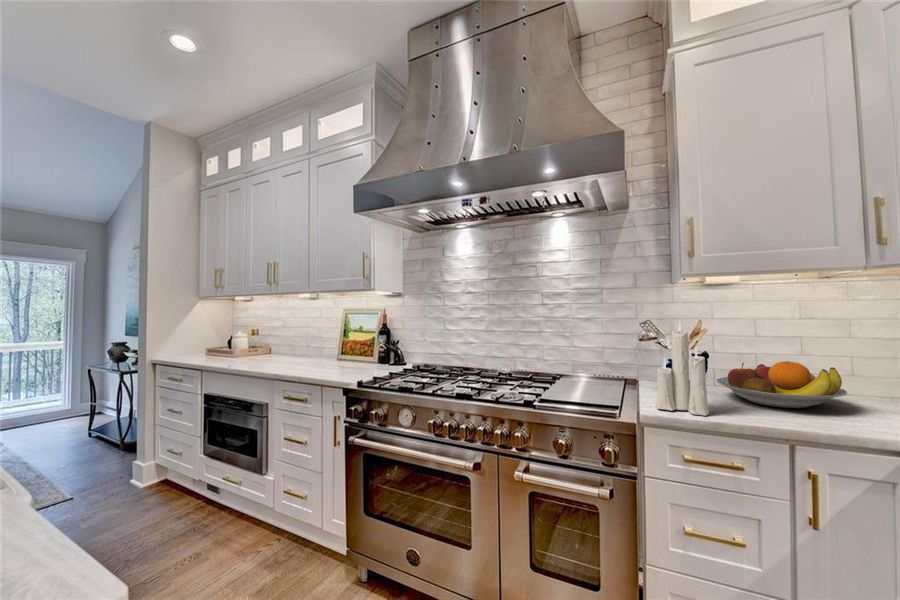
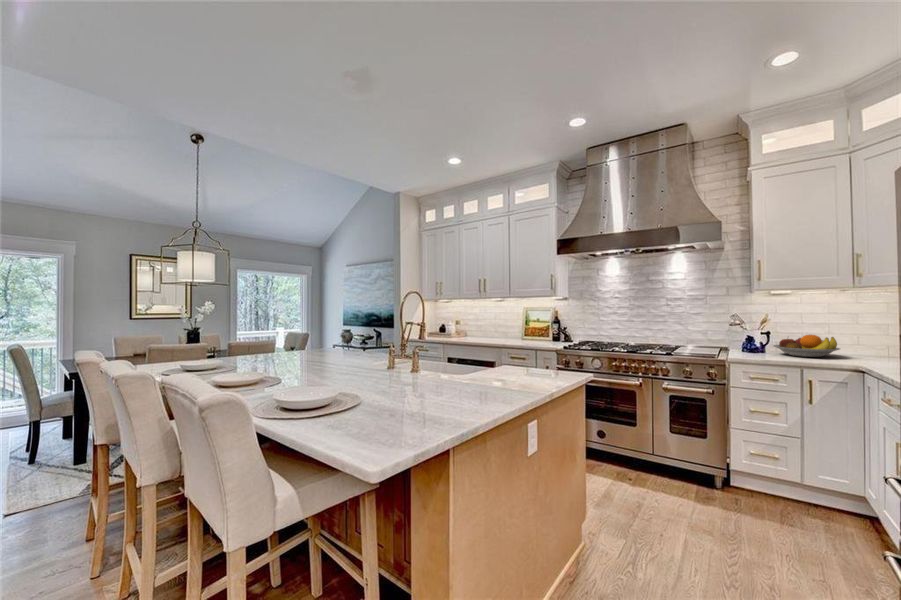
candle: present [656,321,709,416] -> none [737,311,764,358]

